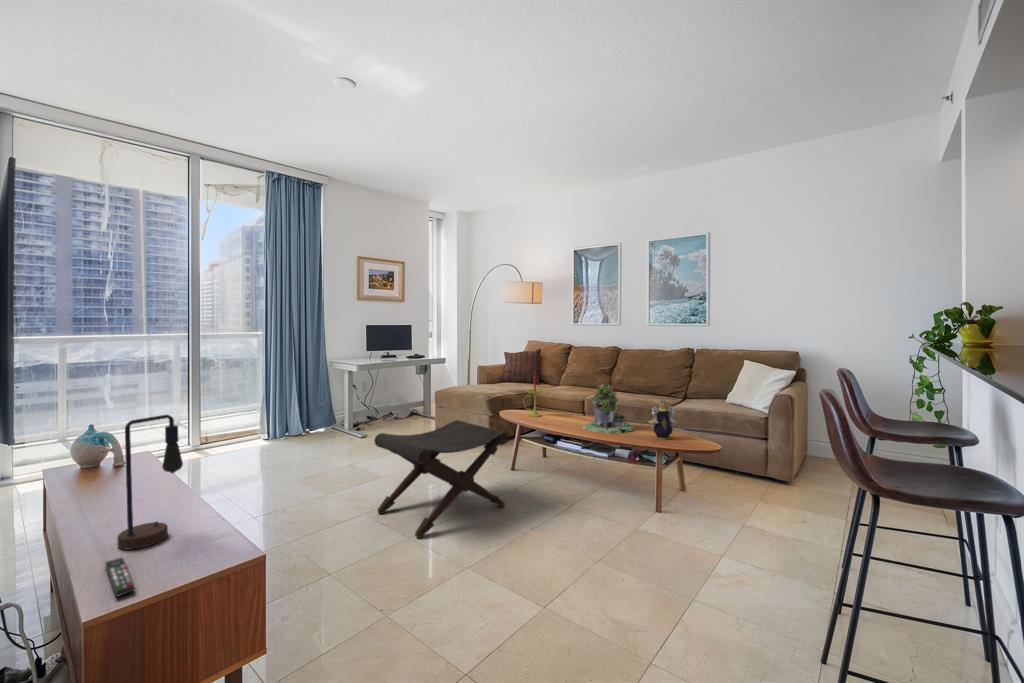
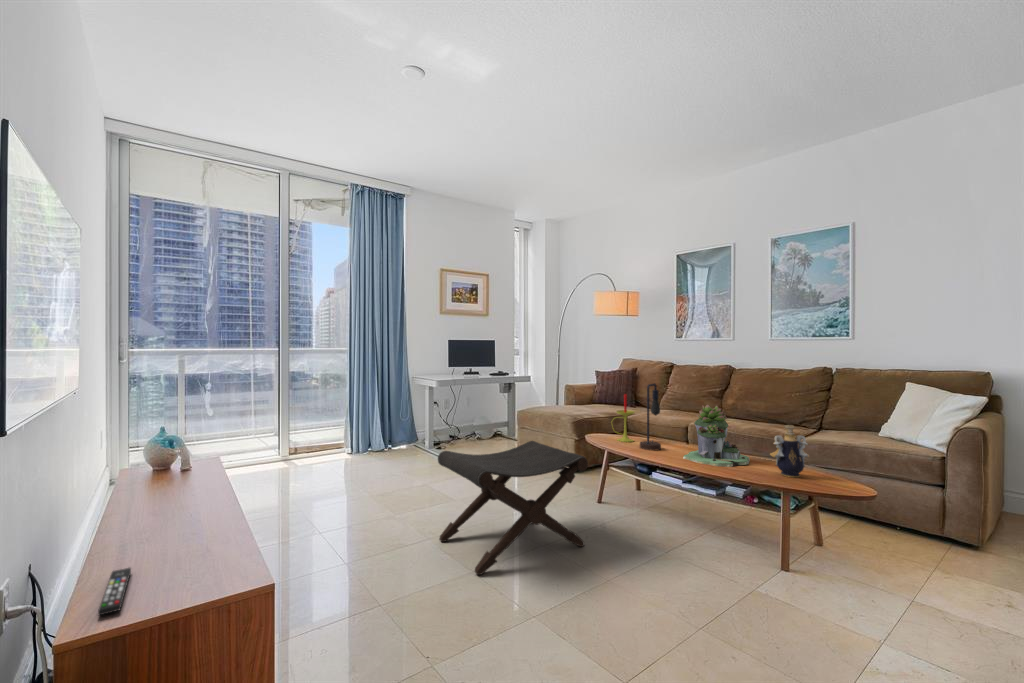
table lamp: present [117,415,183,549] -> present [640,384,661,451]

